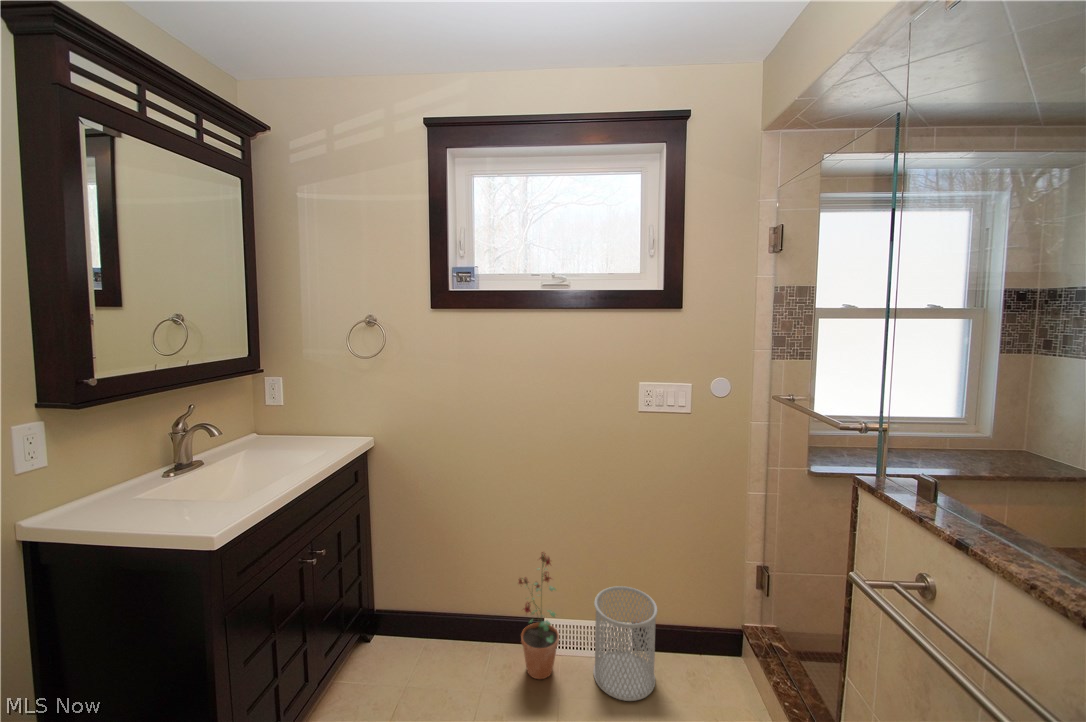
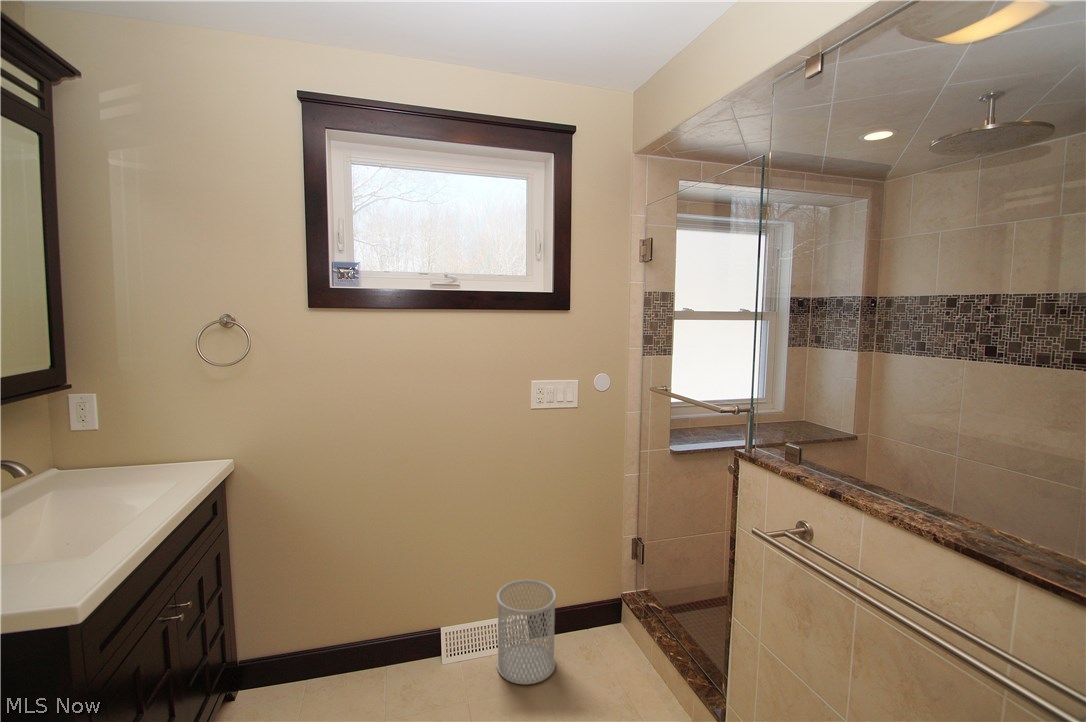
potted plant: present [519,552,559,679] -> none [414,559,463,687]

